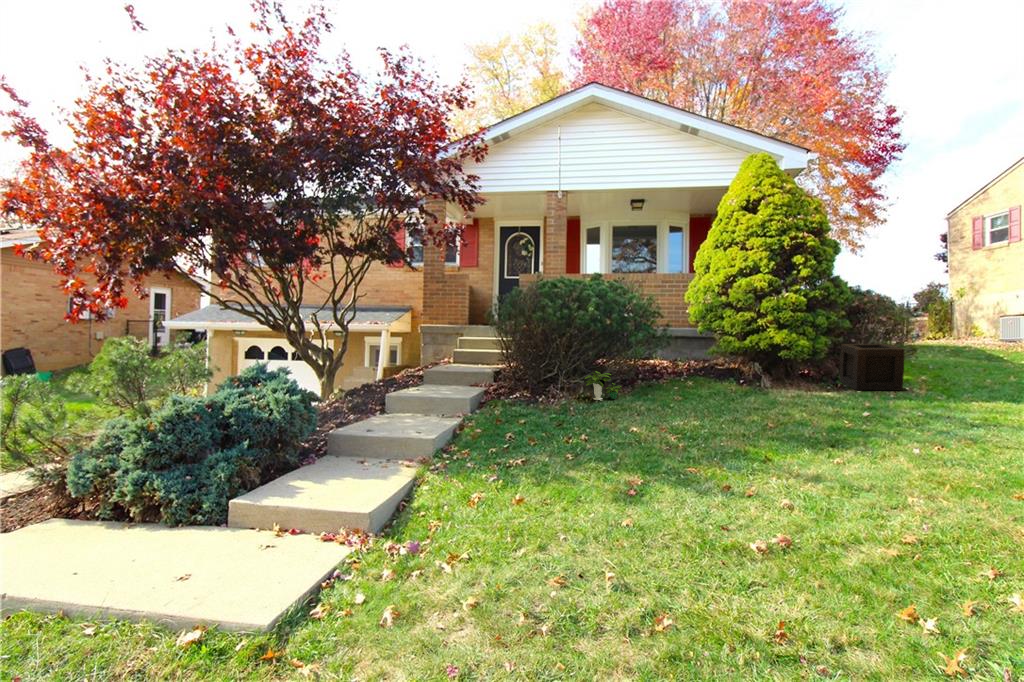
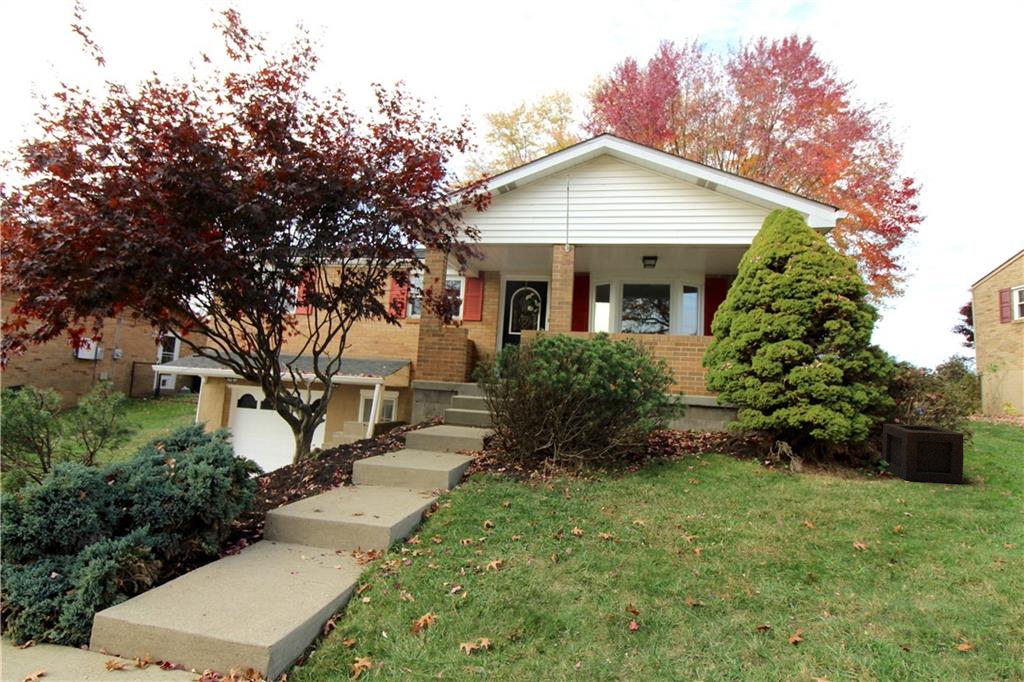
potted plant: present [585,371,621,400] -> none [584,444,628,478]

